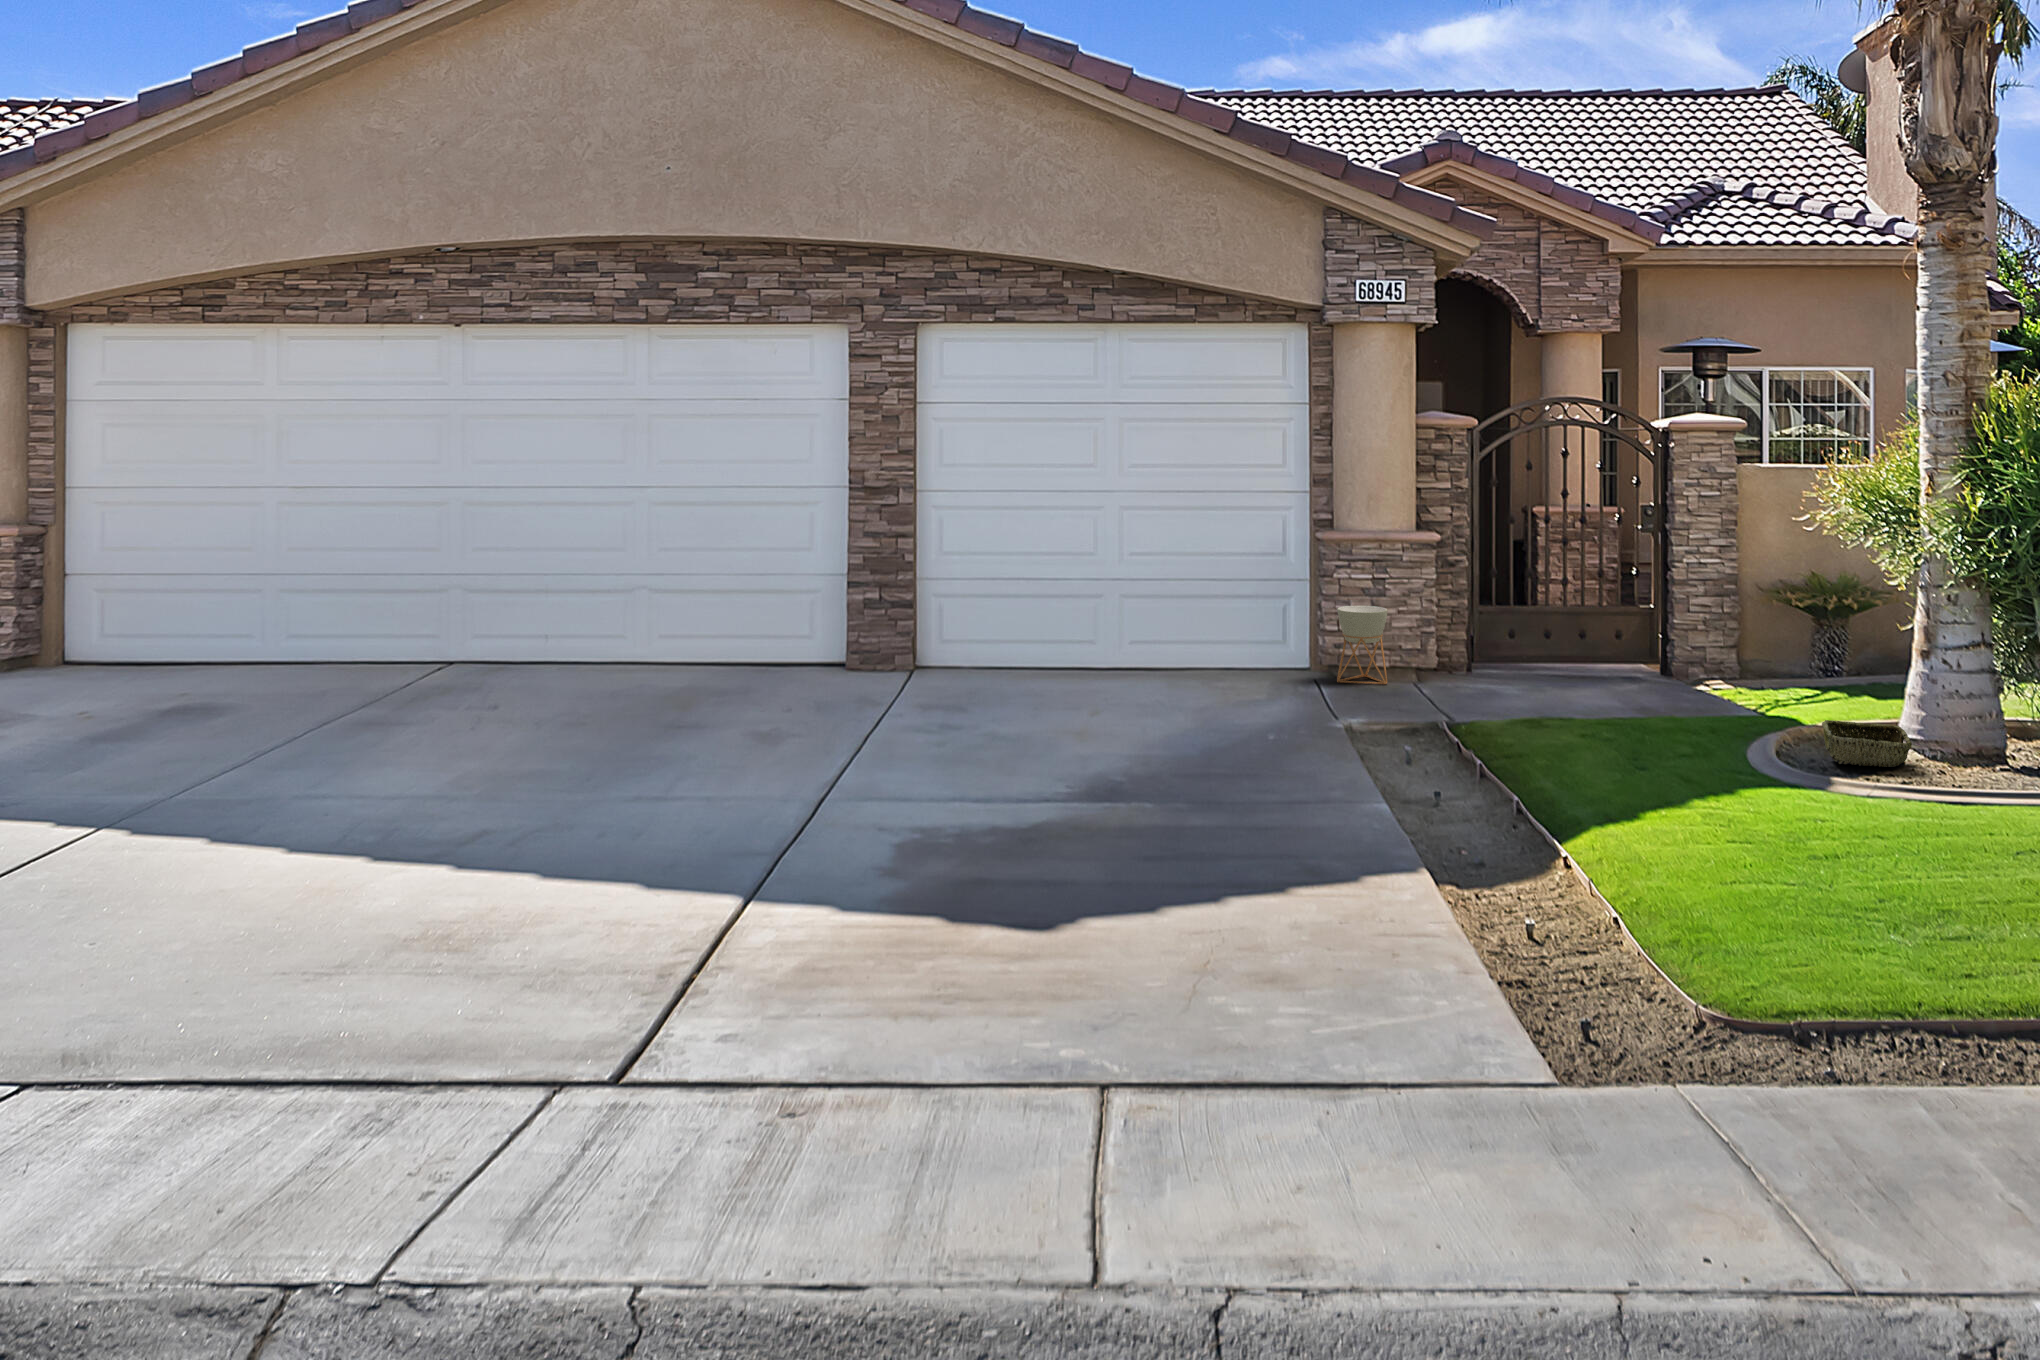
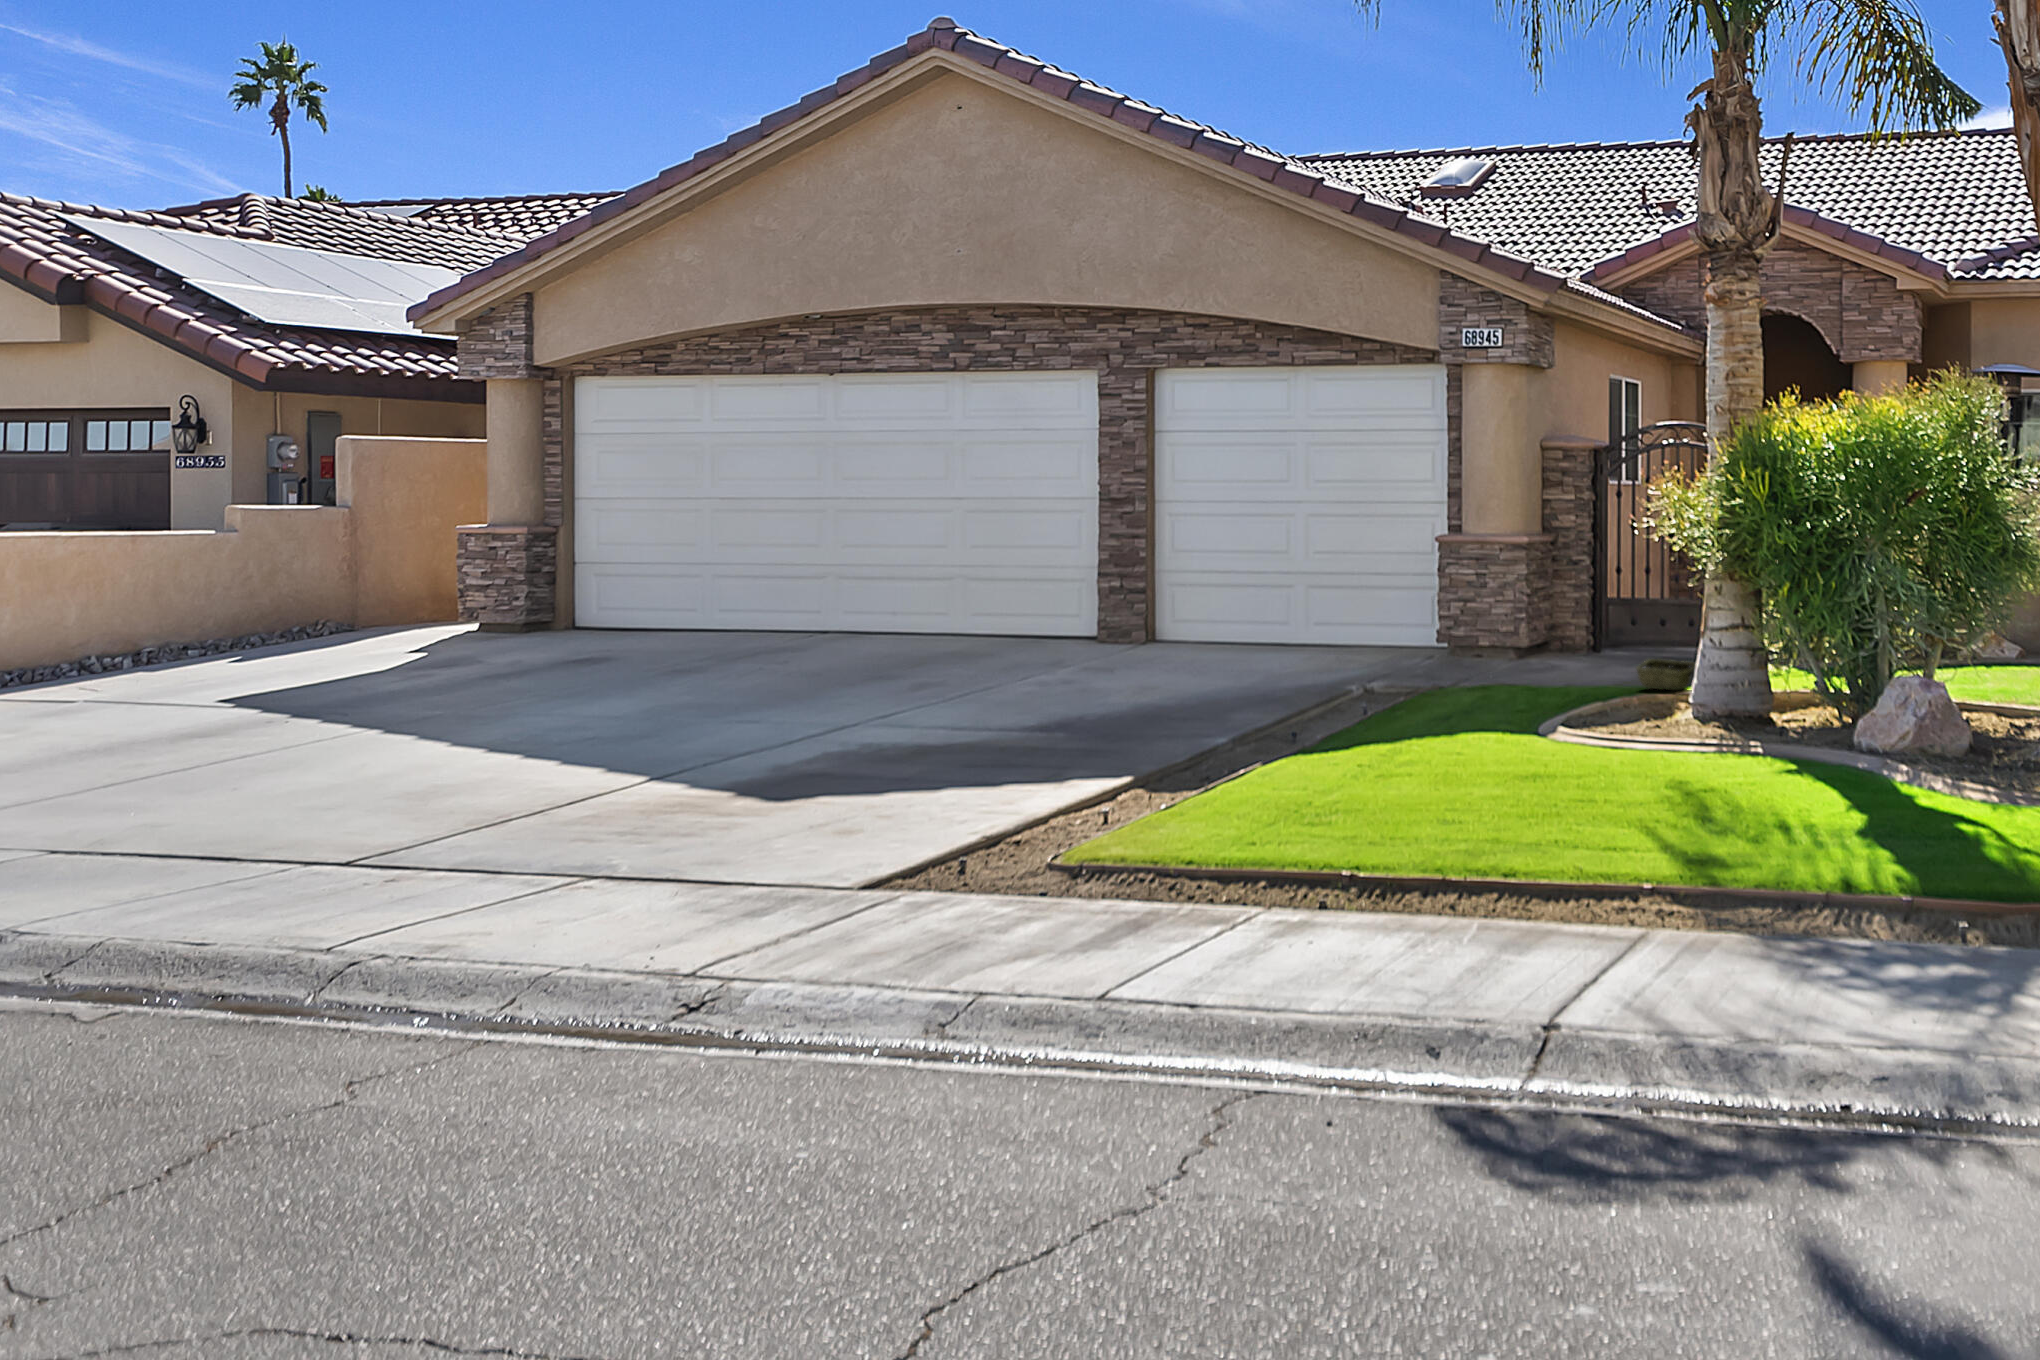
planter: present [1337,606,1388,684] -> none [1438,594,1481,655]

